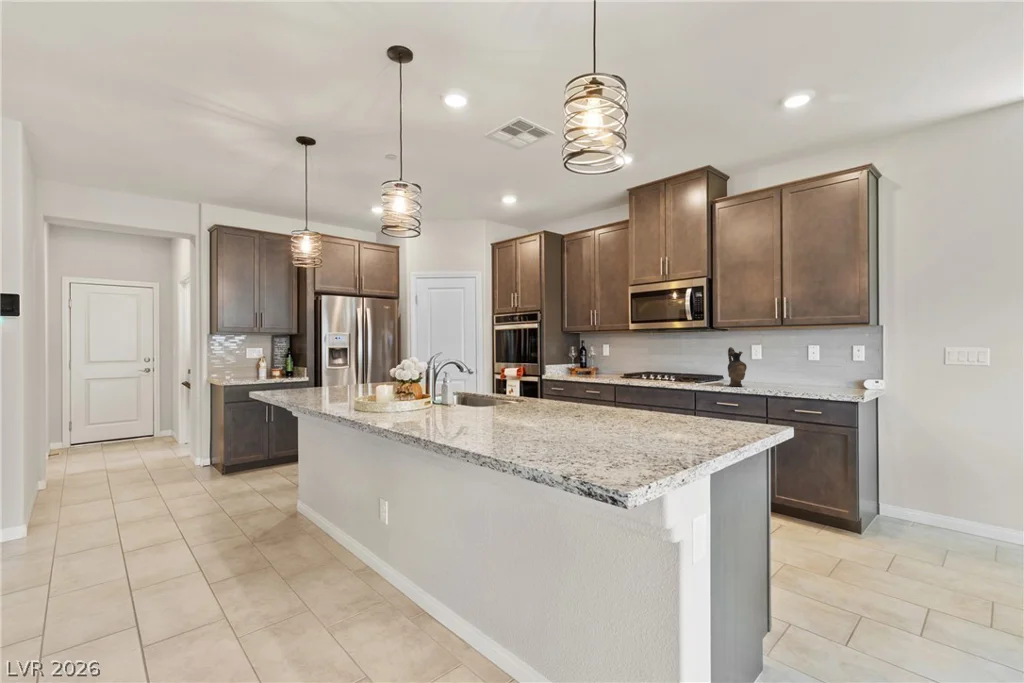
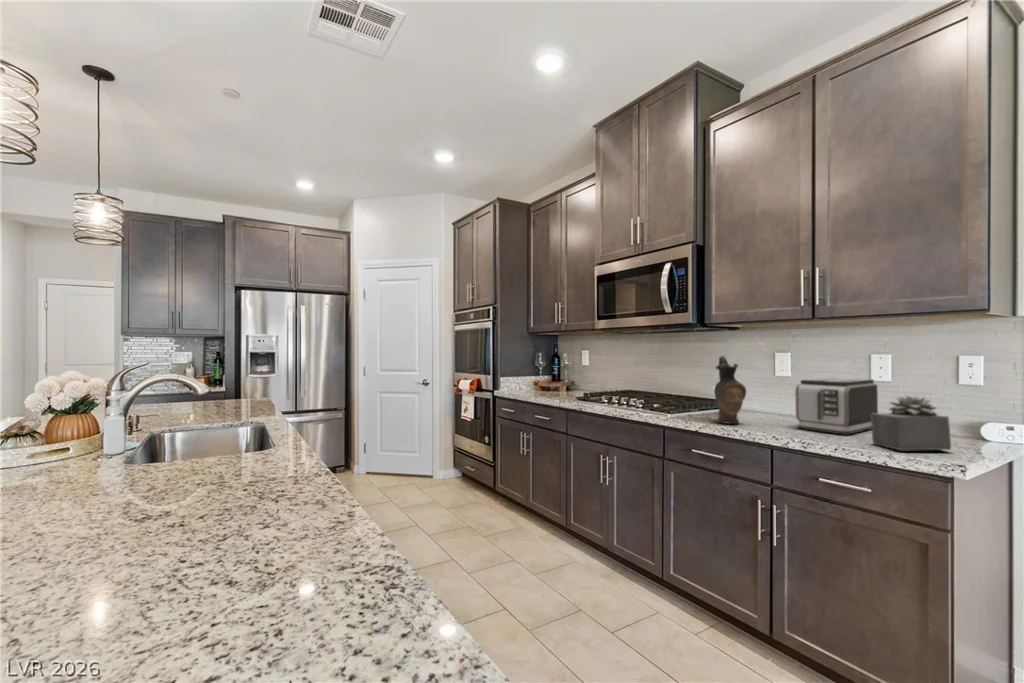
toaster: none [774,359,813,388] -> present [795,378,878,435]
succulent plant: none [817,365,855,392] -> present [871,396,951,450]

